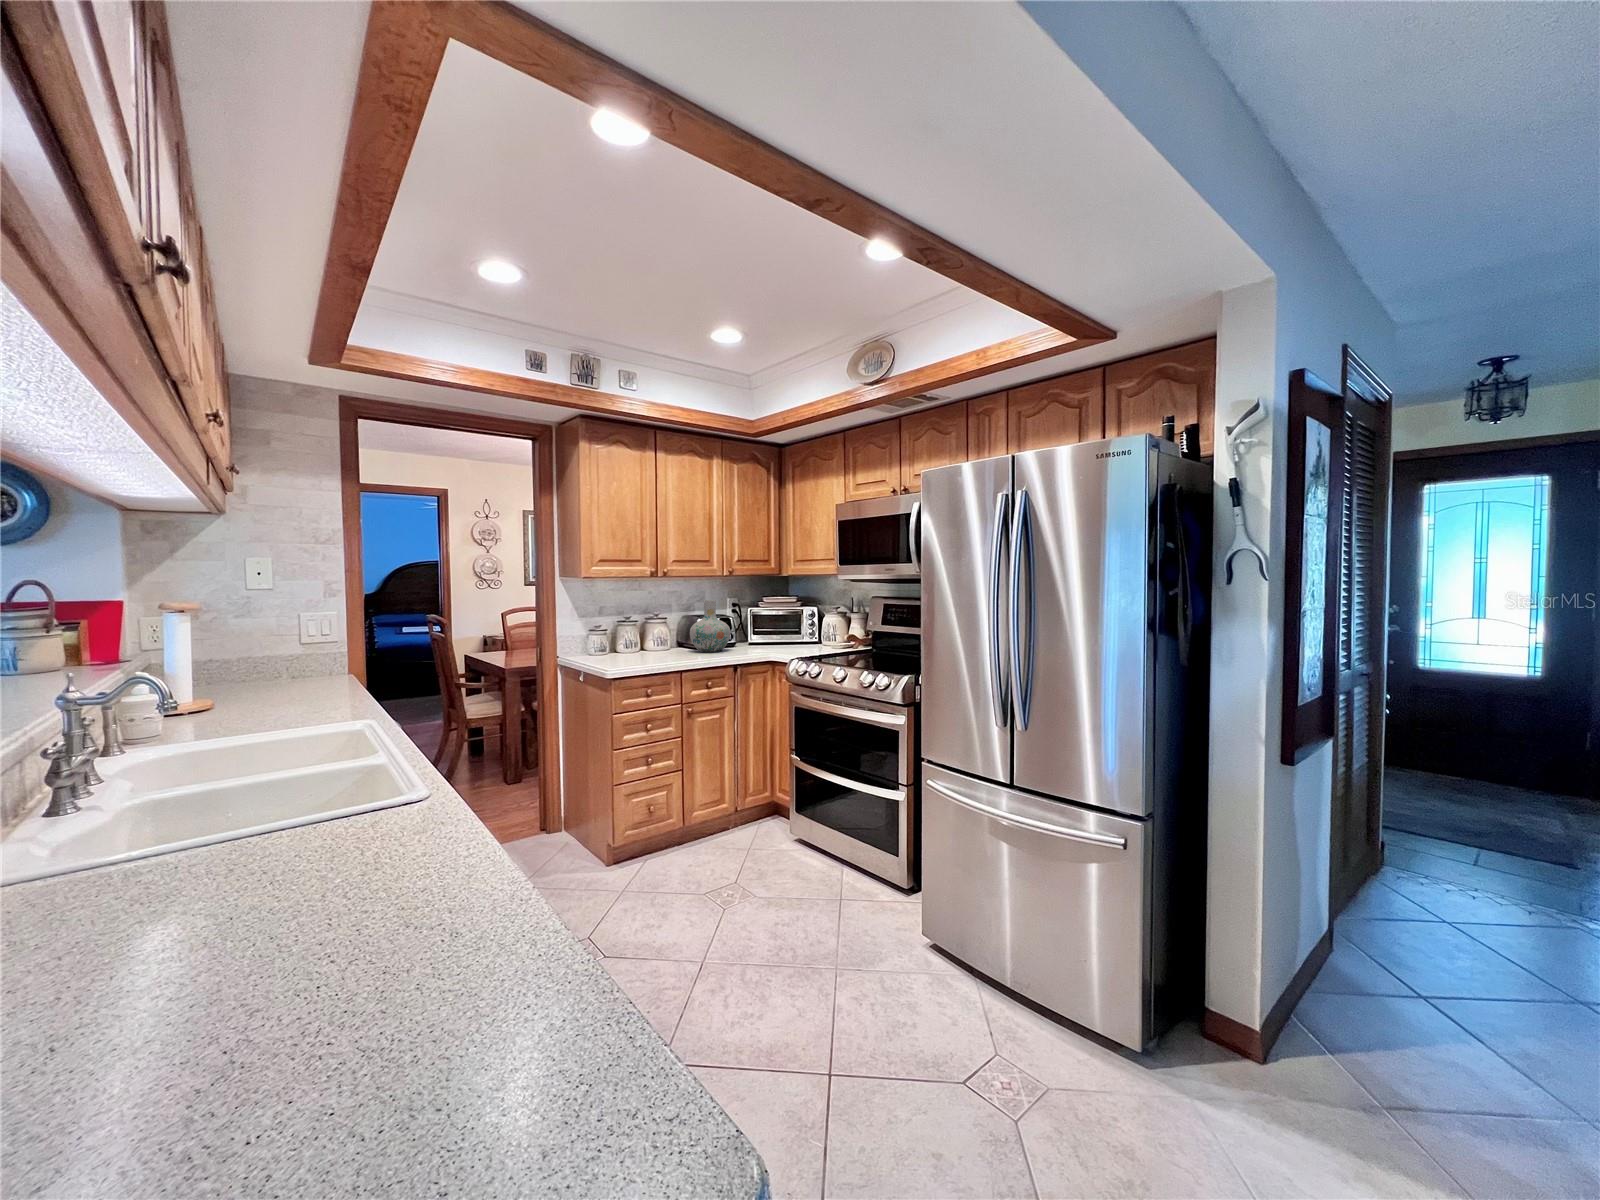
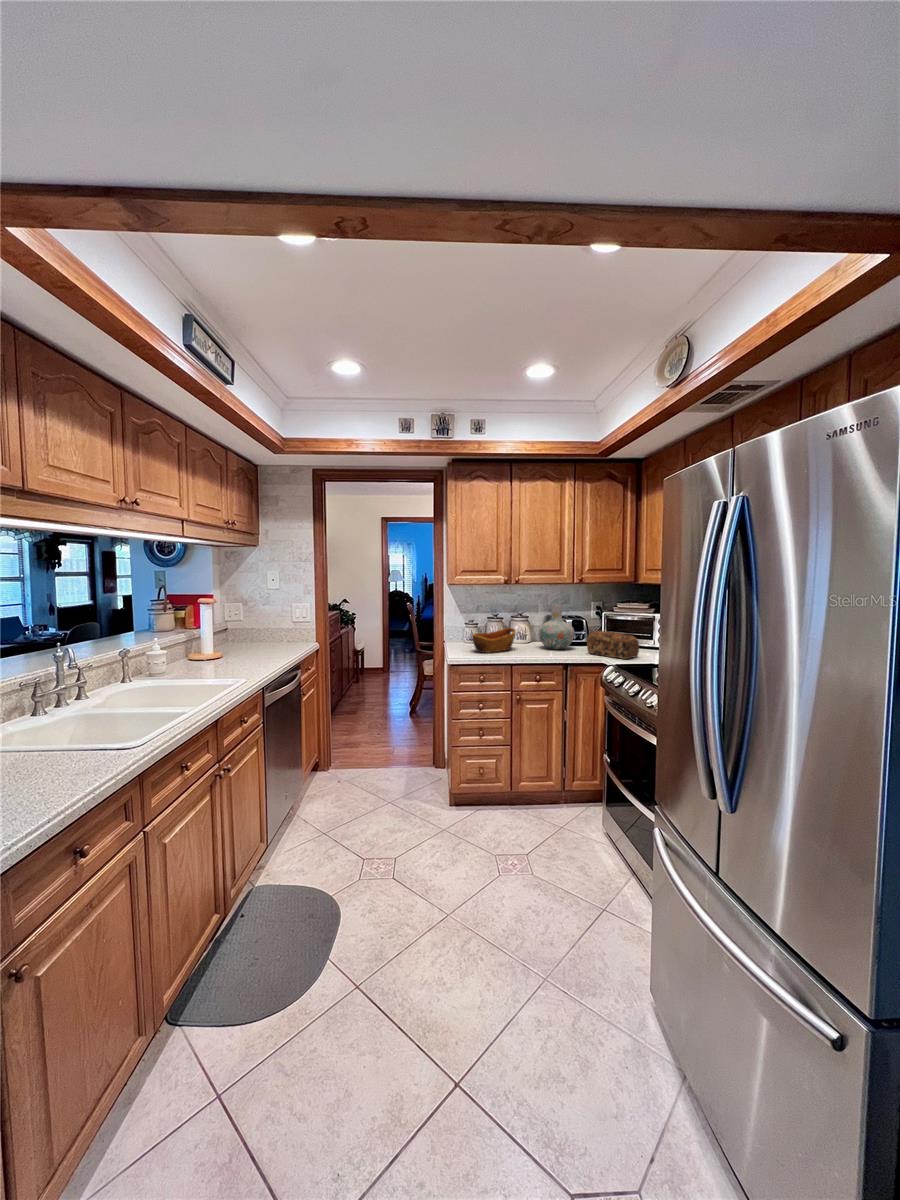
bread loaf: none [751,626,802,652] -> present [587,630,639,659]
wooden bowl: none [623,631,671,663] -> present [472,628,516,653]

